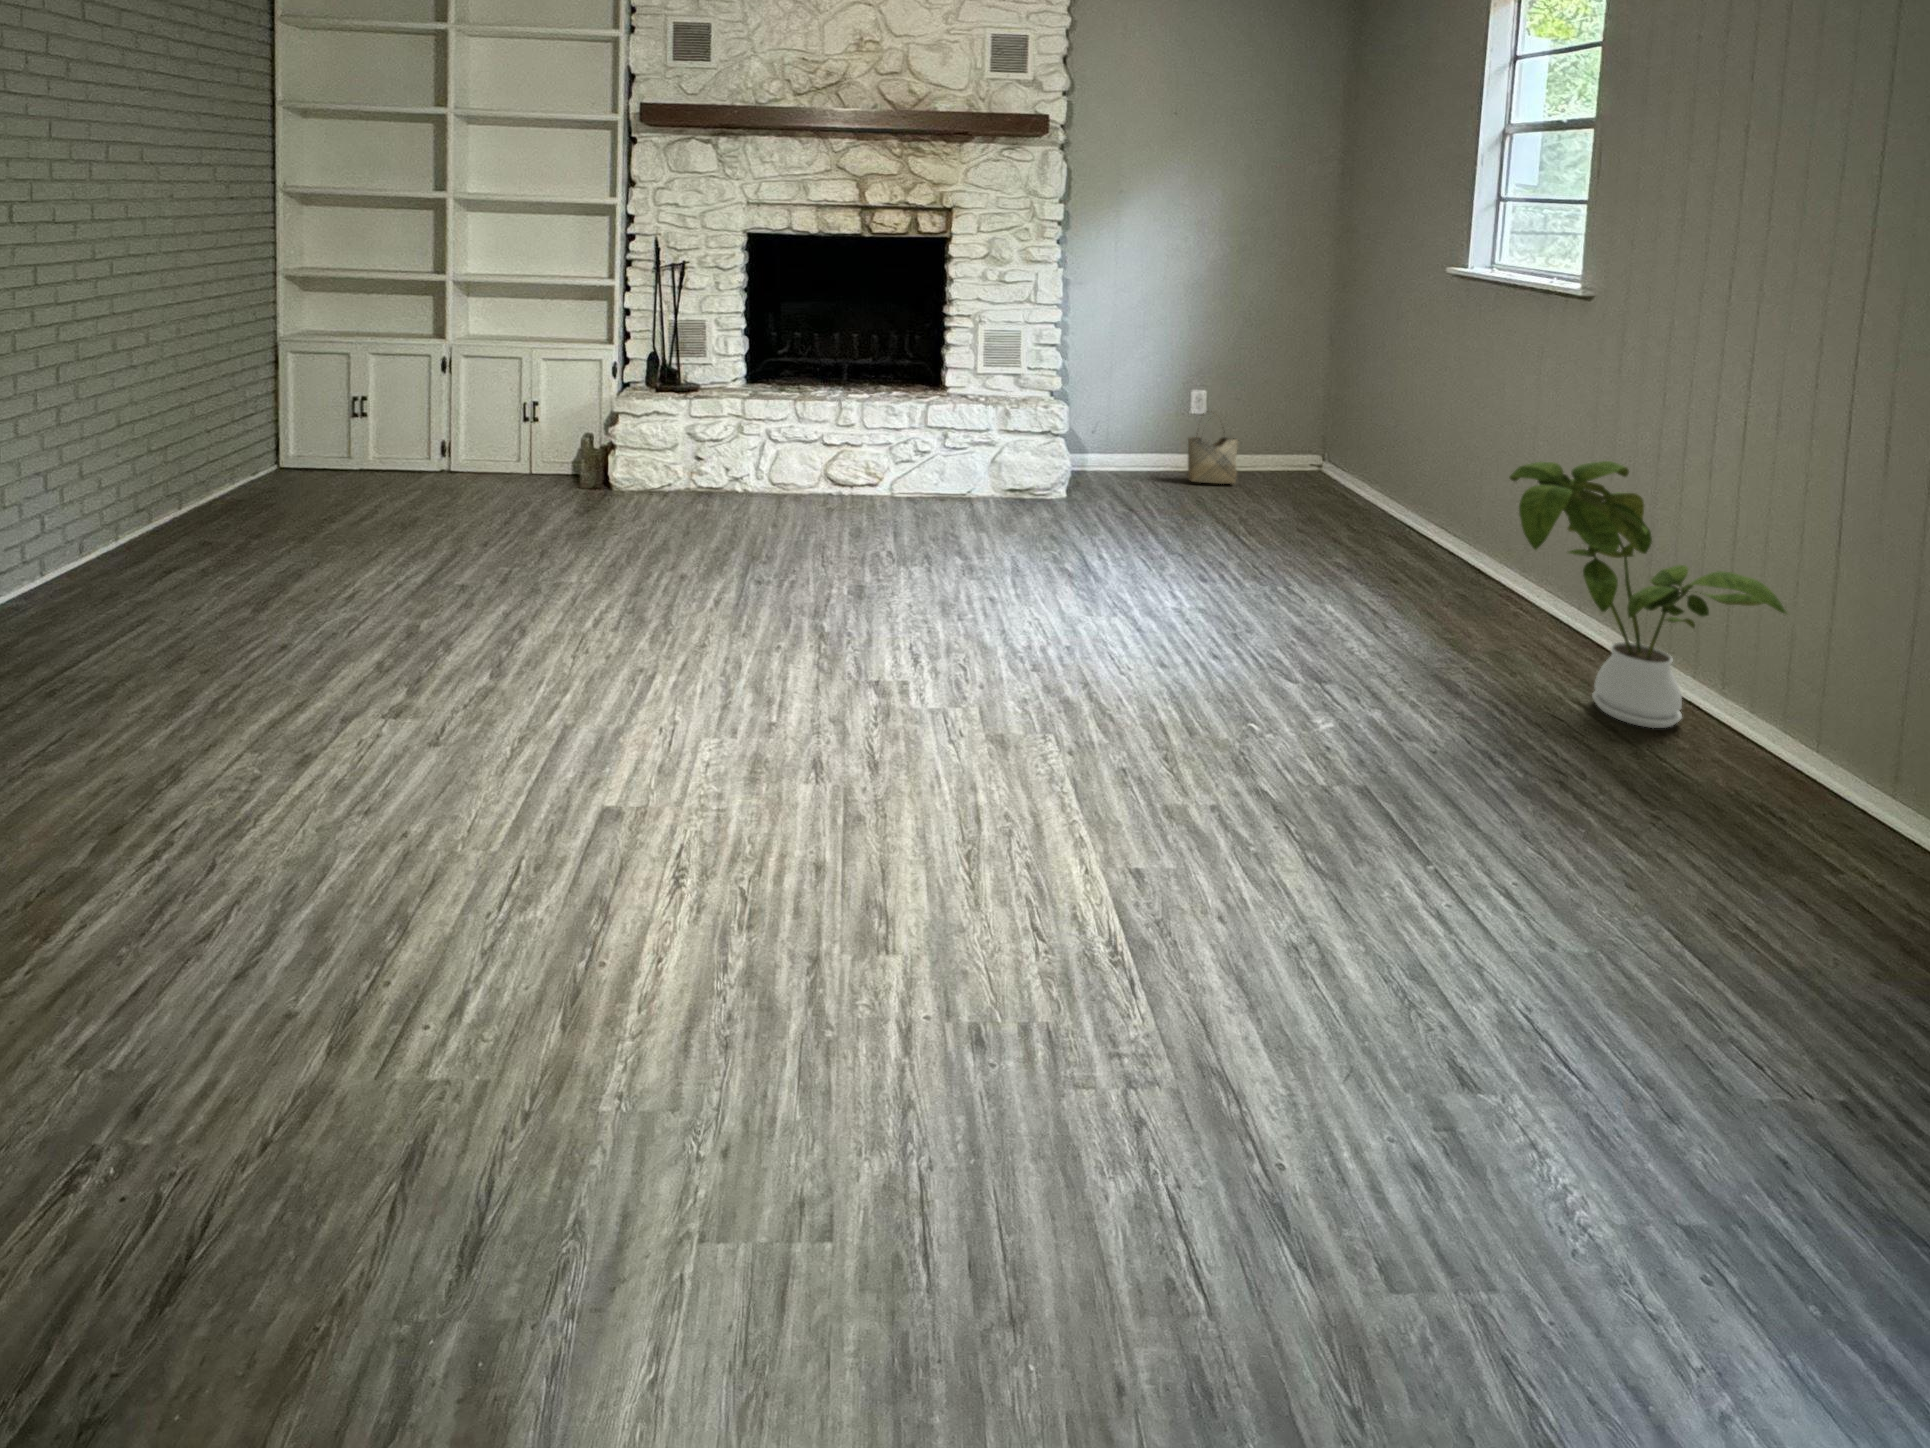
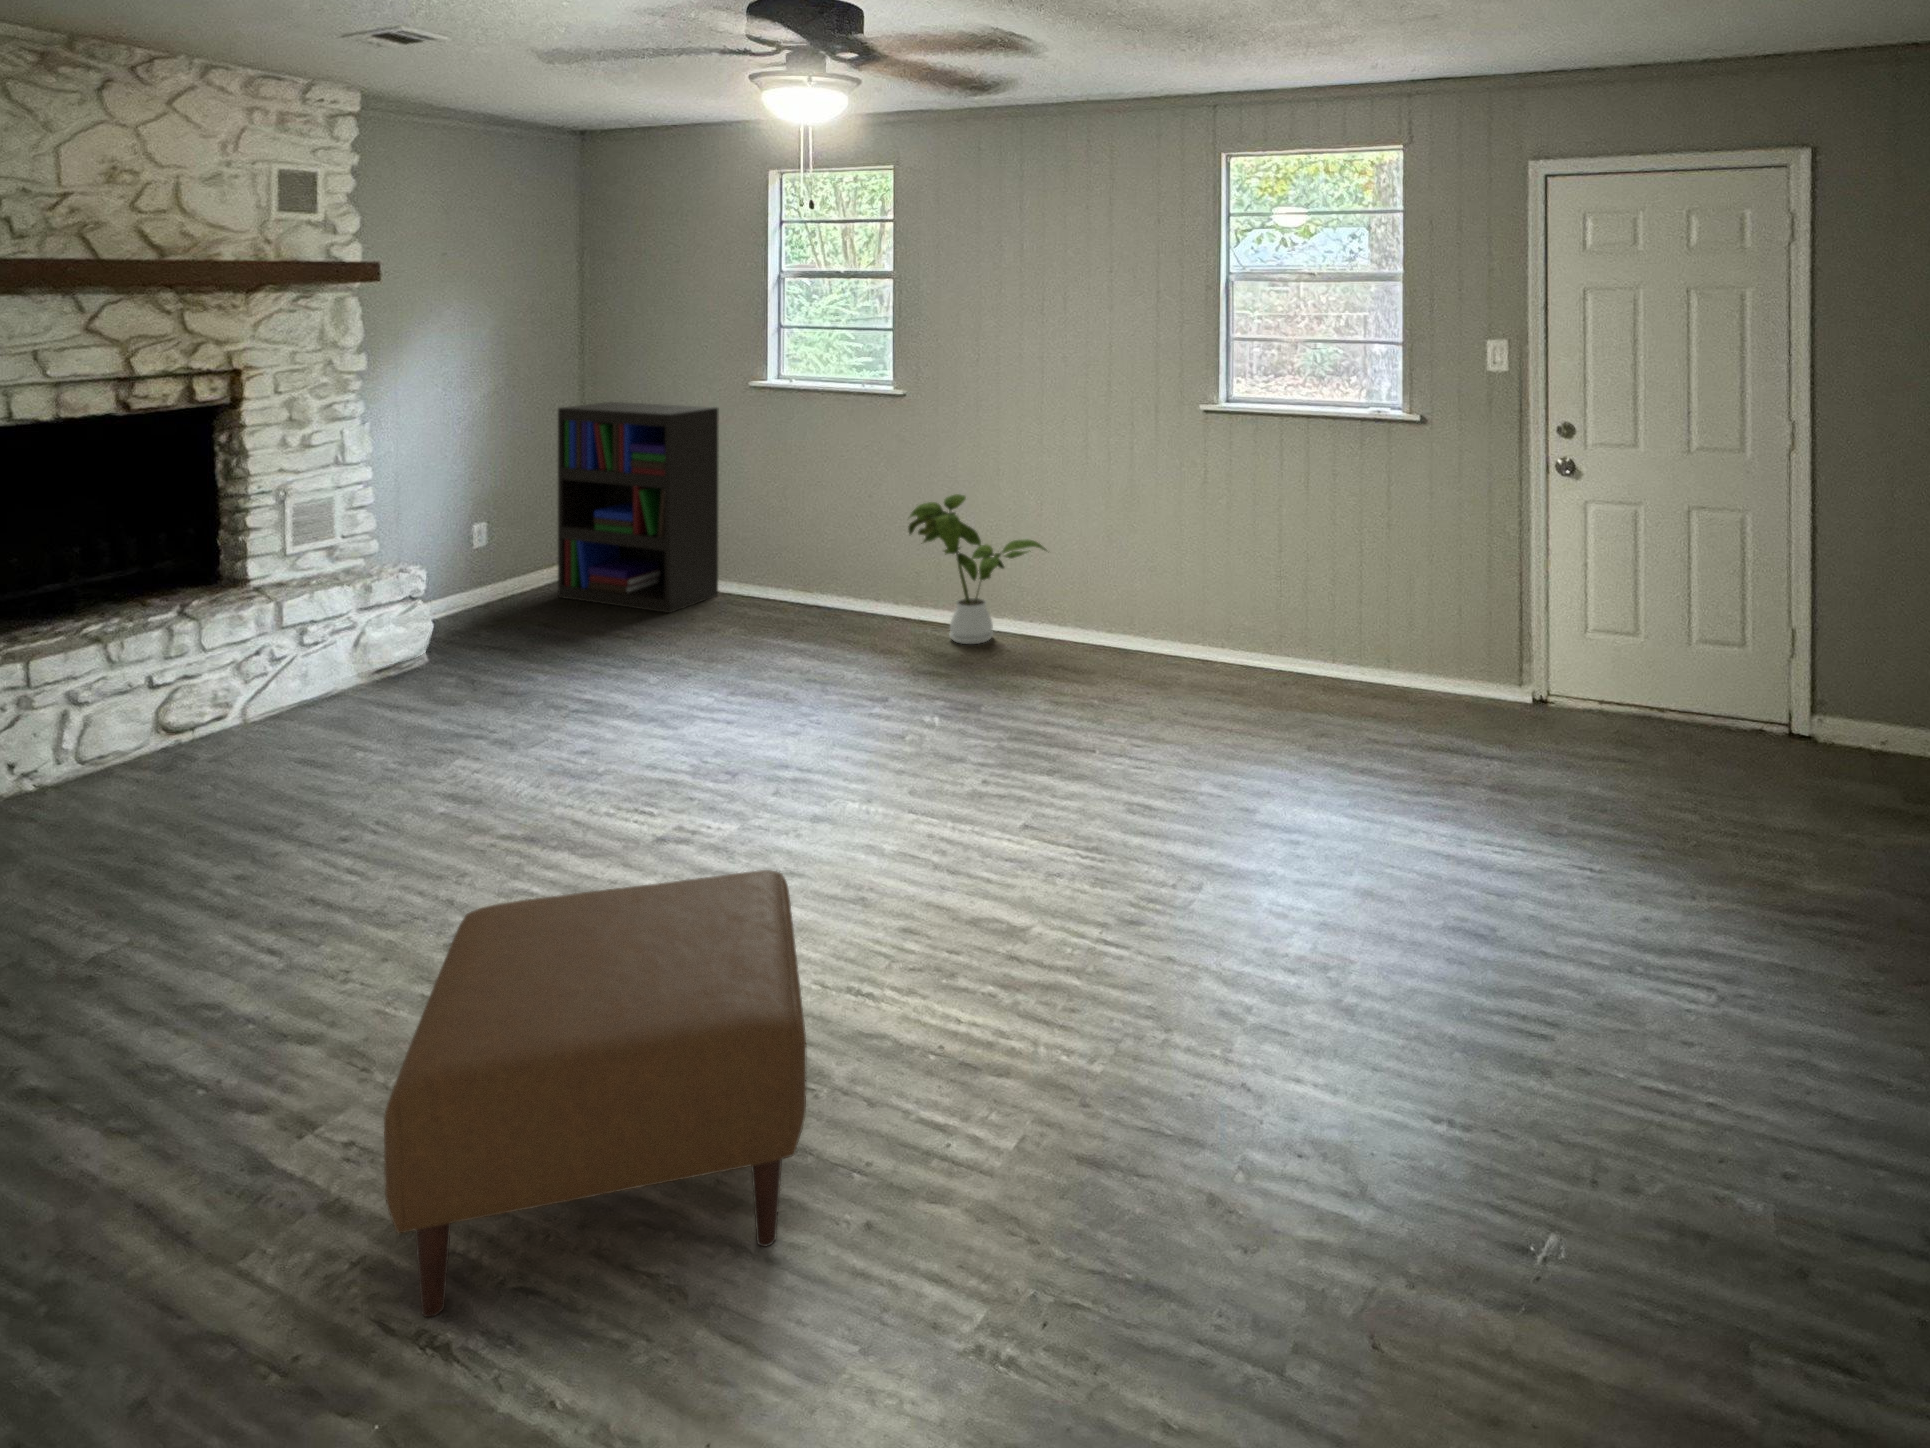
bookshelf: none [1267,284,1435,539] -> present [558,402,719,613]
woven basket: present [1188,413,1238,484] -> none [483,539,529,610]
ottoman: none [10,618,477,1056] -> present [384,870,806,1317]

